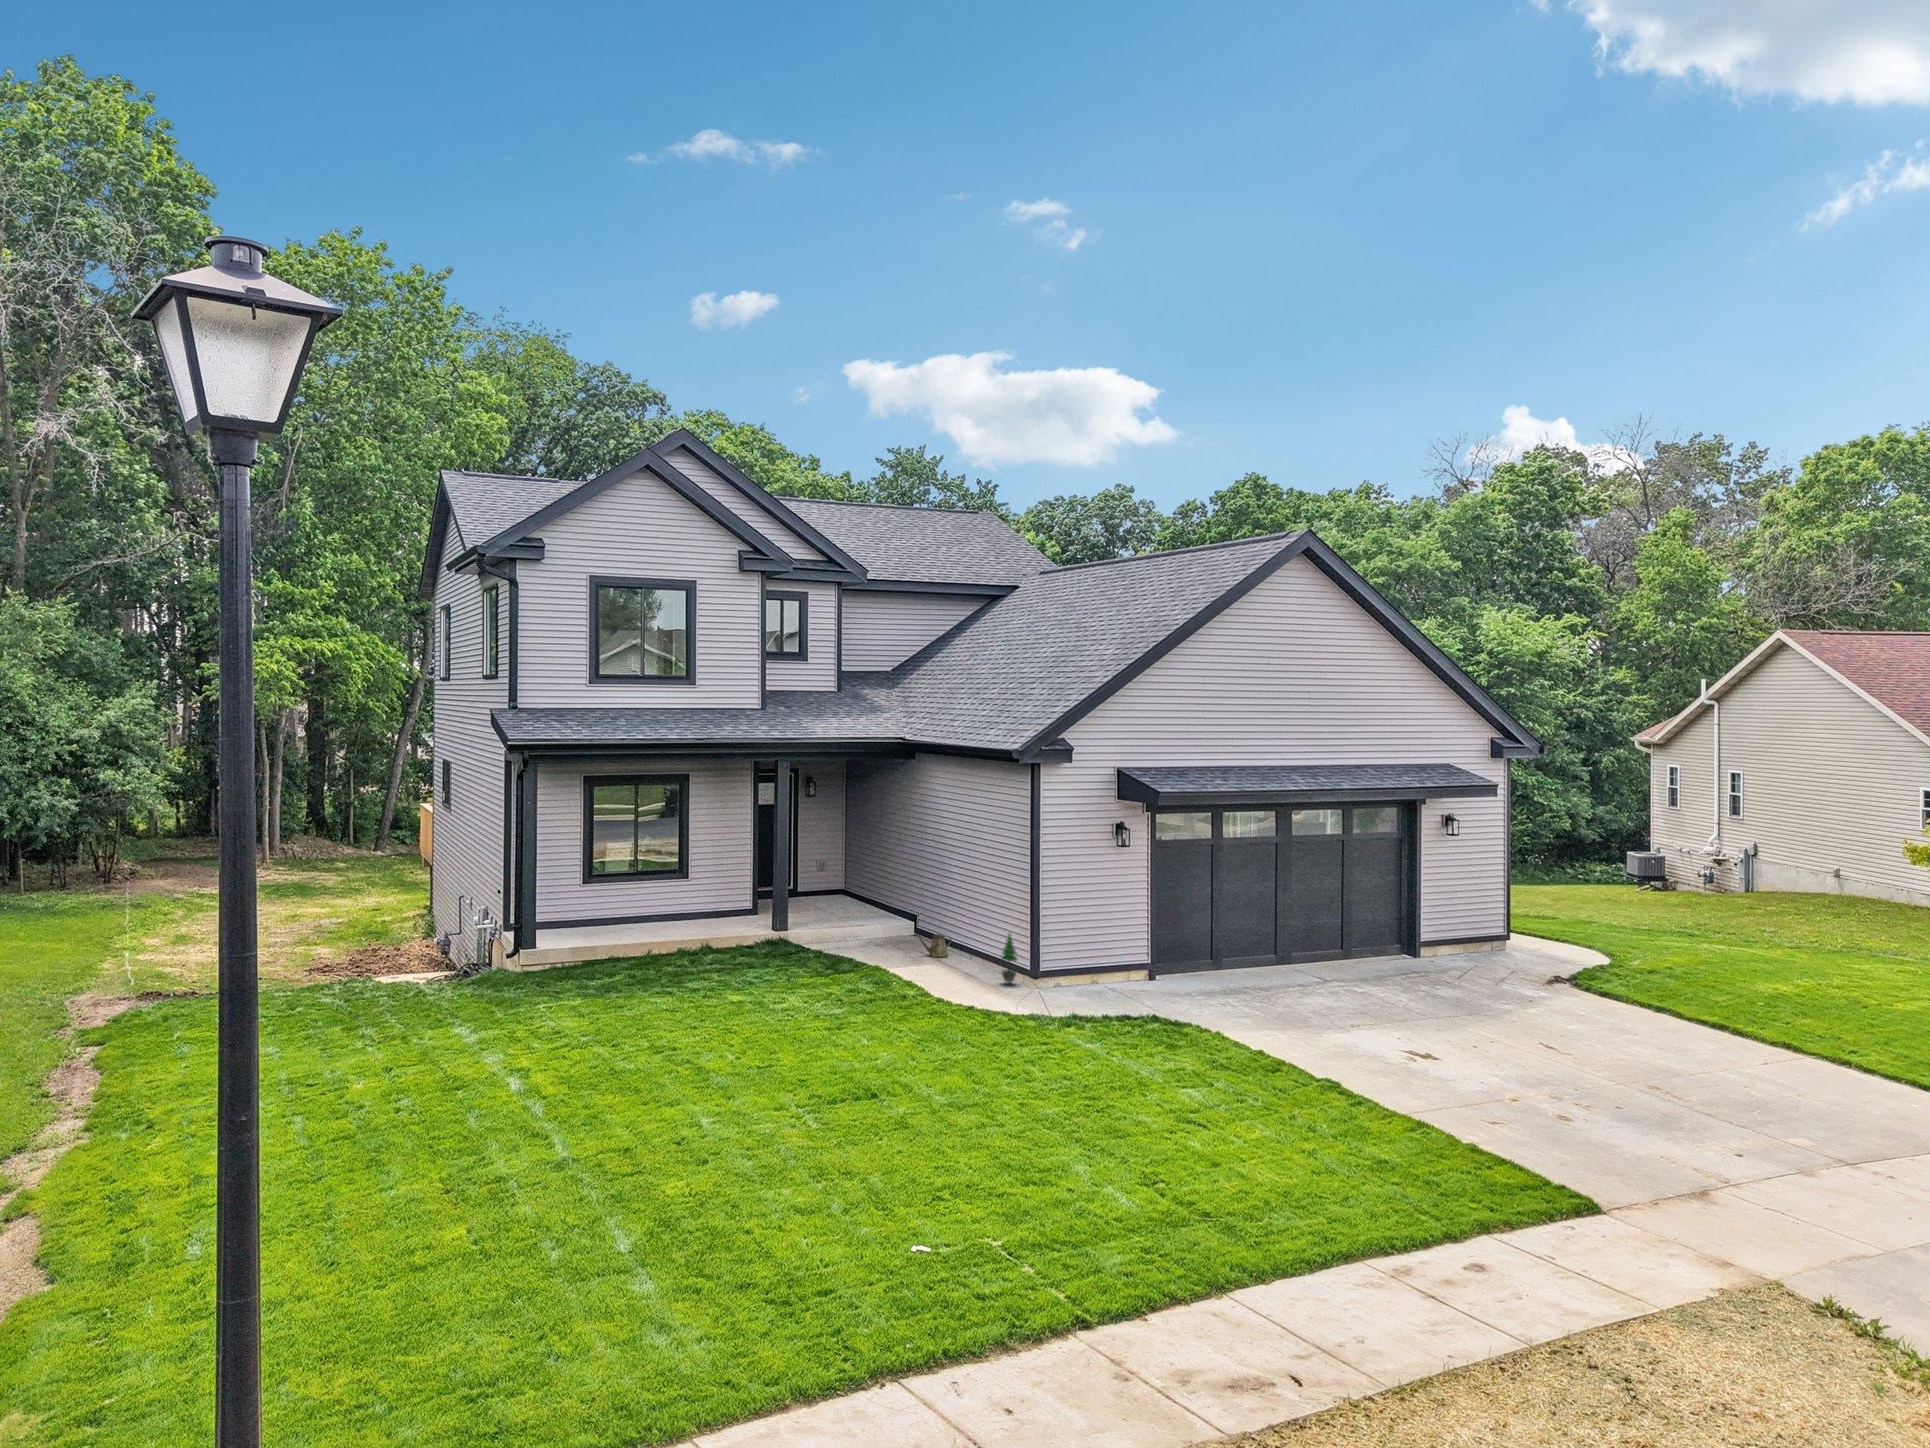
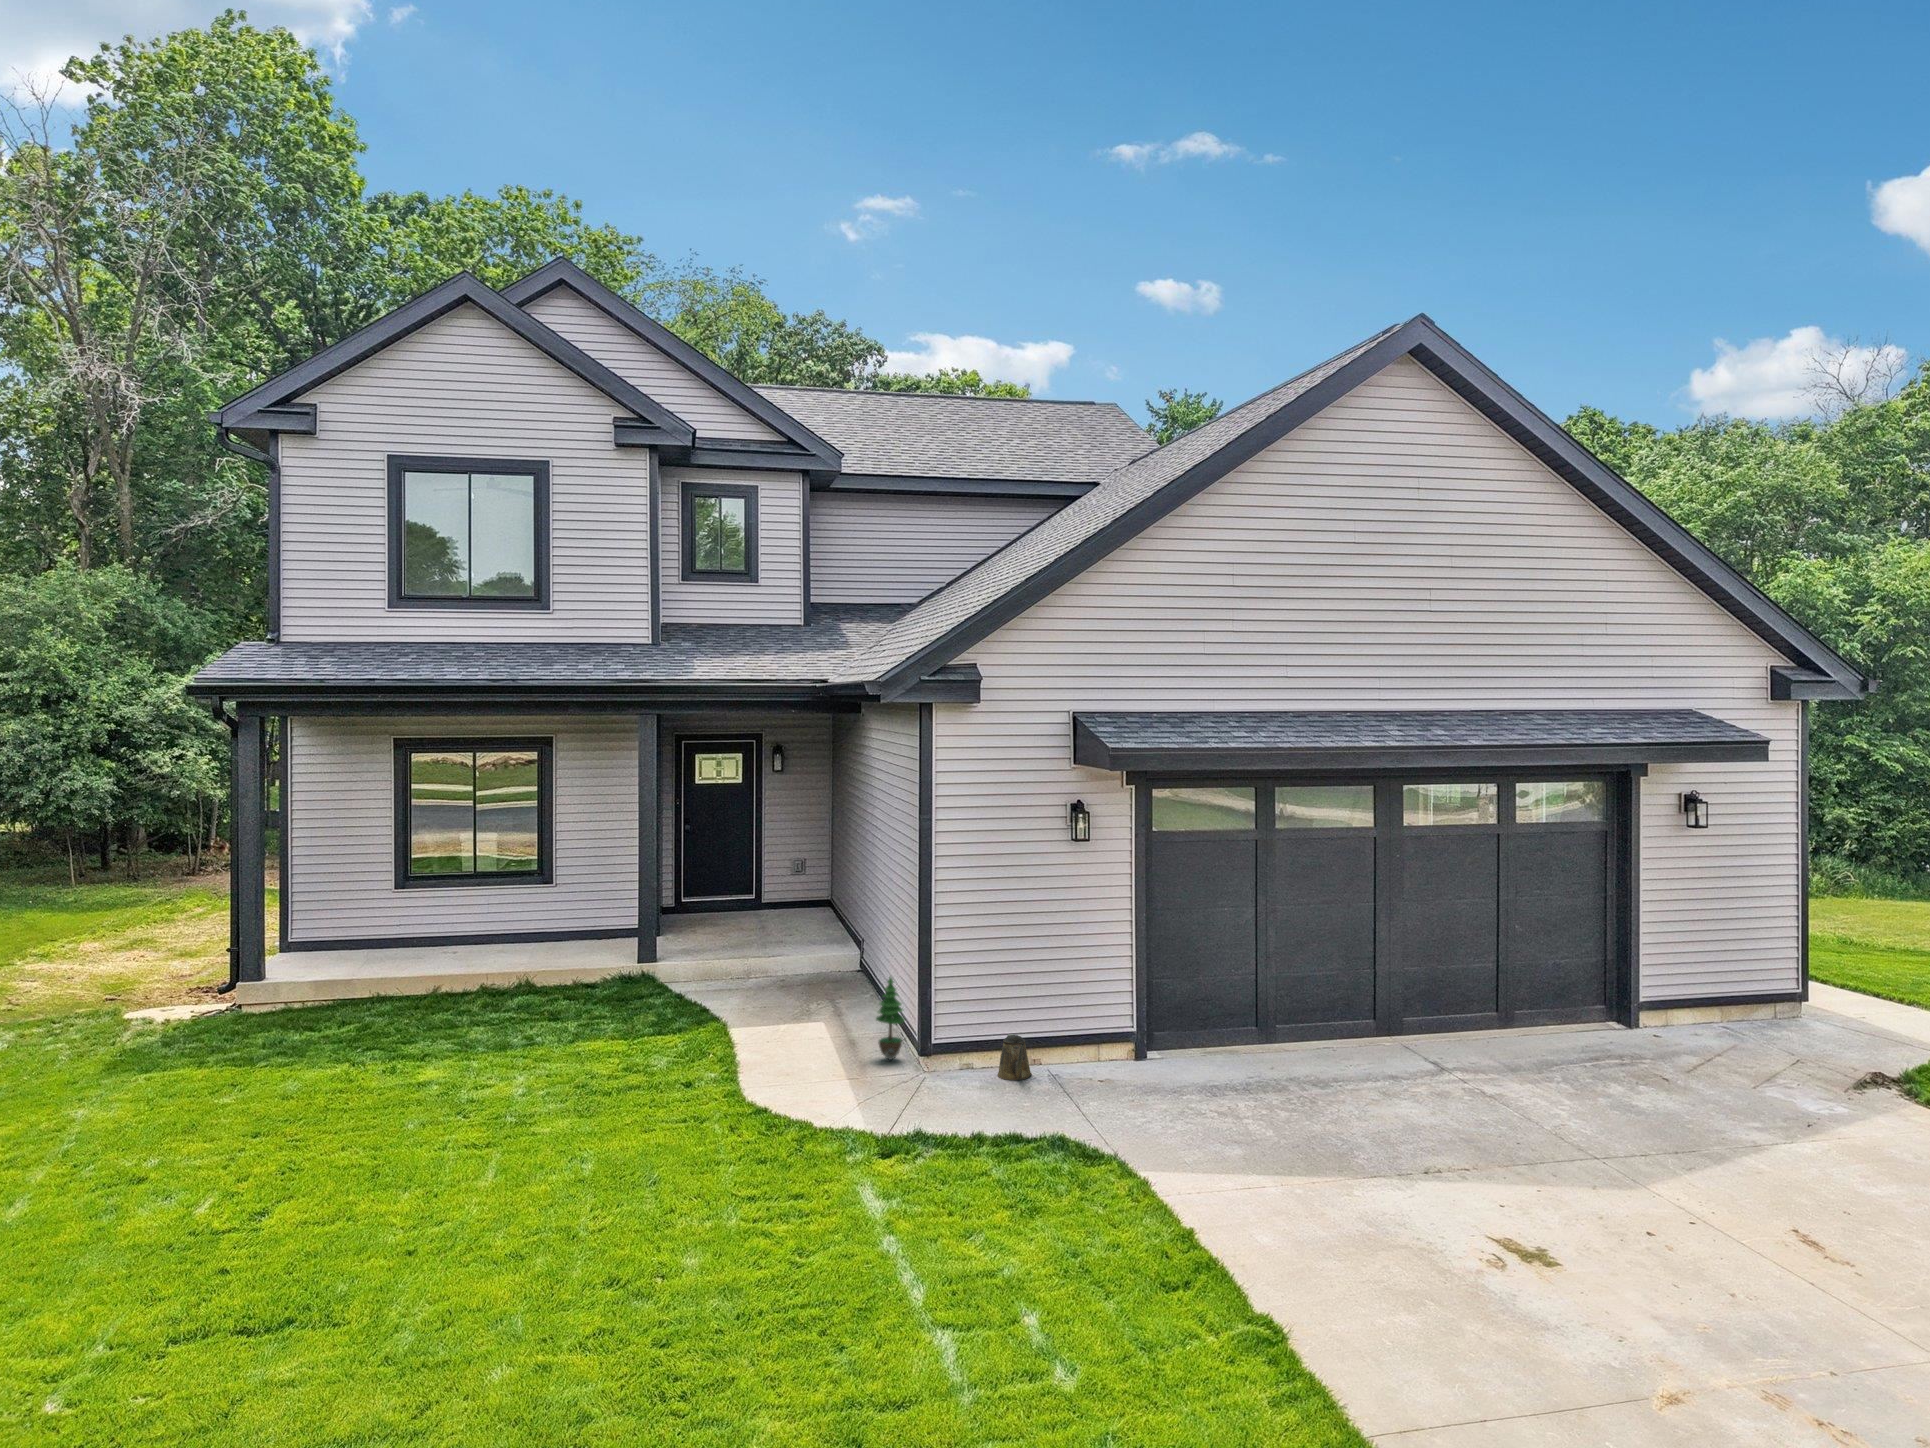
watering can: present [915,934,952,957] -> present [998,1034,1031,1080]

